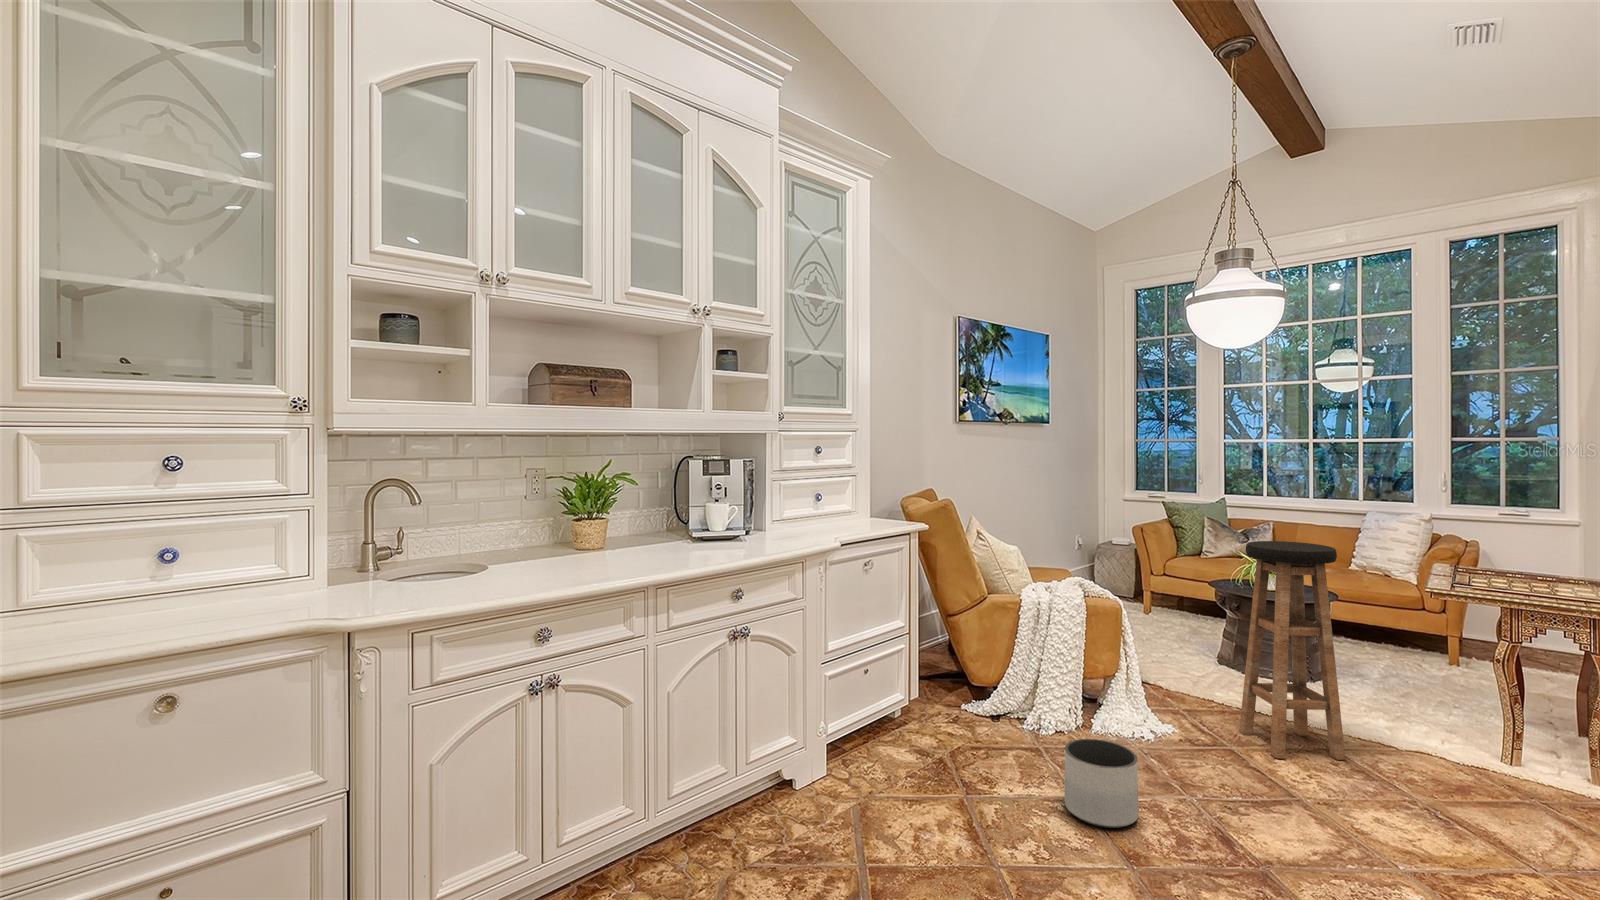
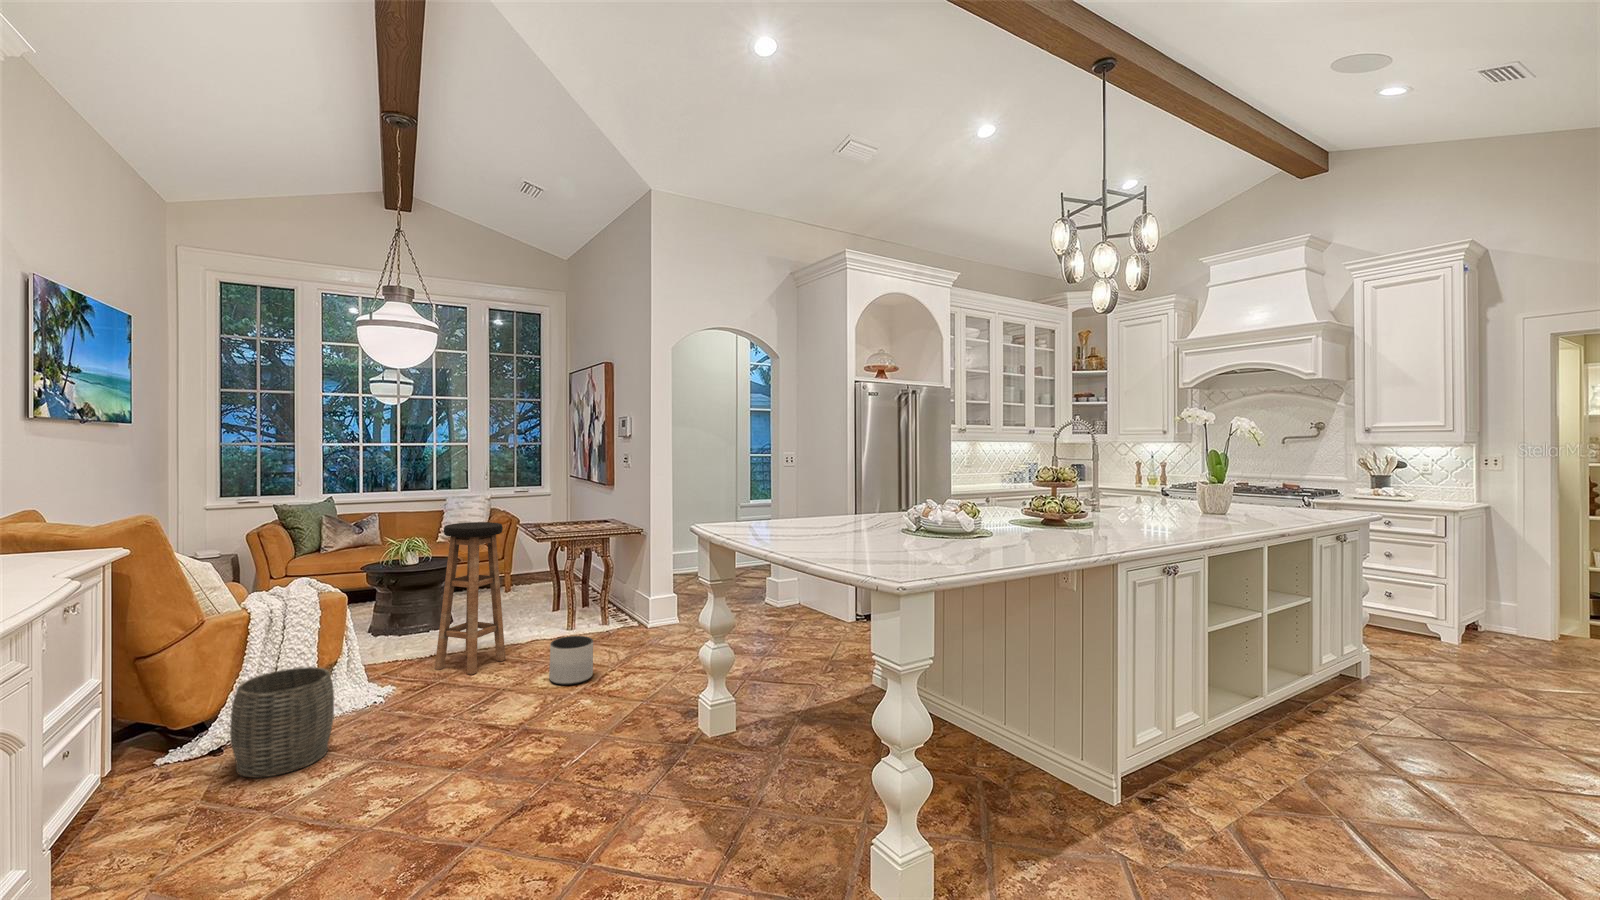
woven basket: none [977,662,1063,770] -> present [230,667,334,778]
planter: present [1064,739,1138,828] -> present [549,636,593,685]

